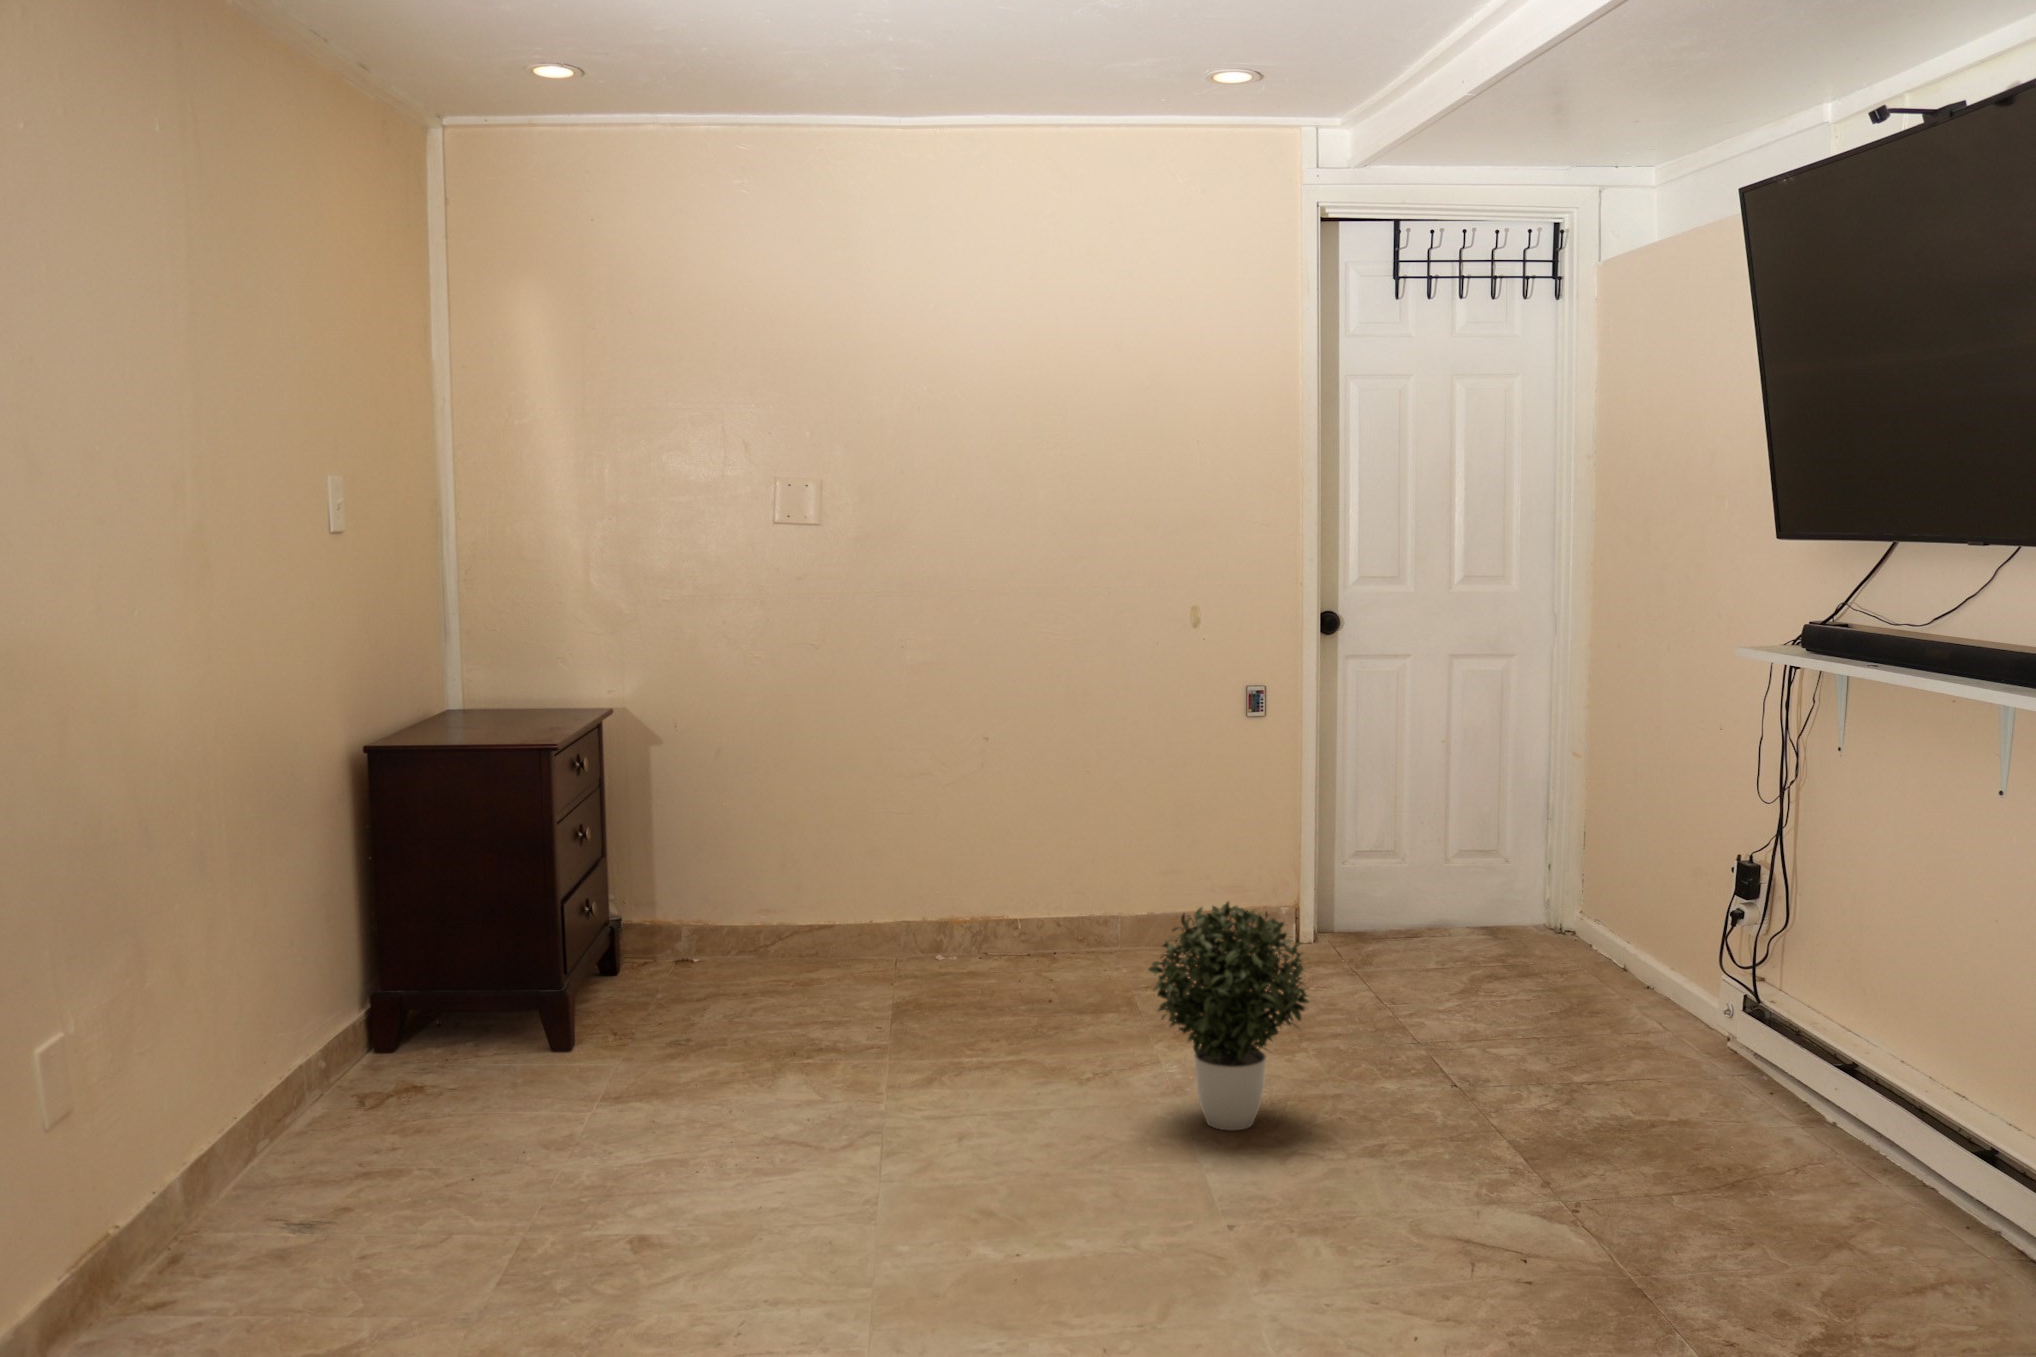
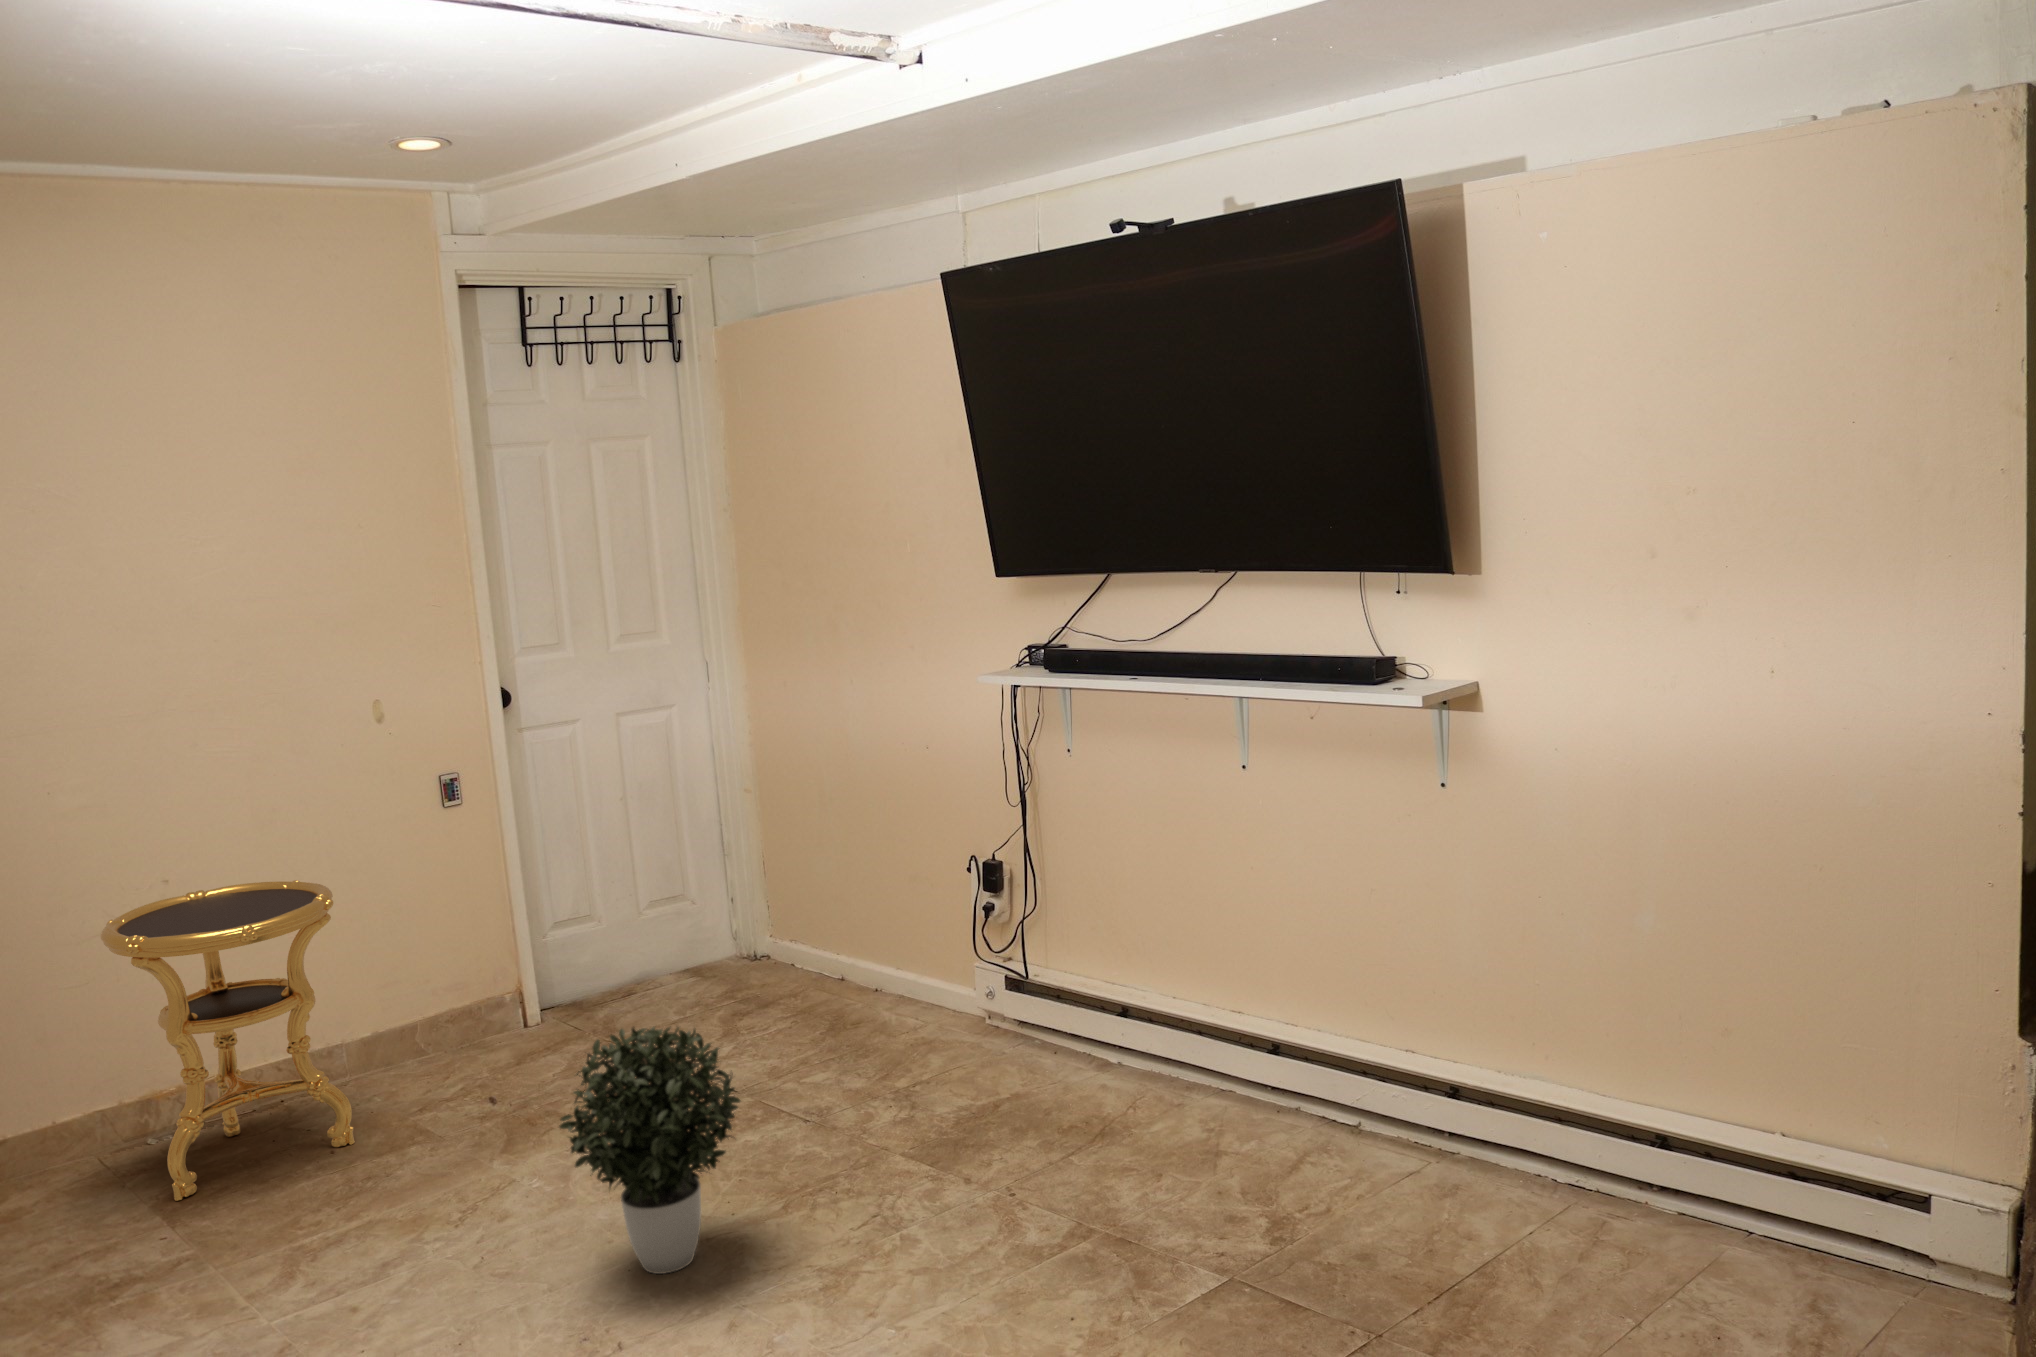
side table: none [940,743,1115,983] -> present [101,880,355,1201]

